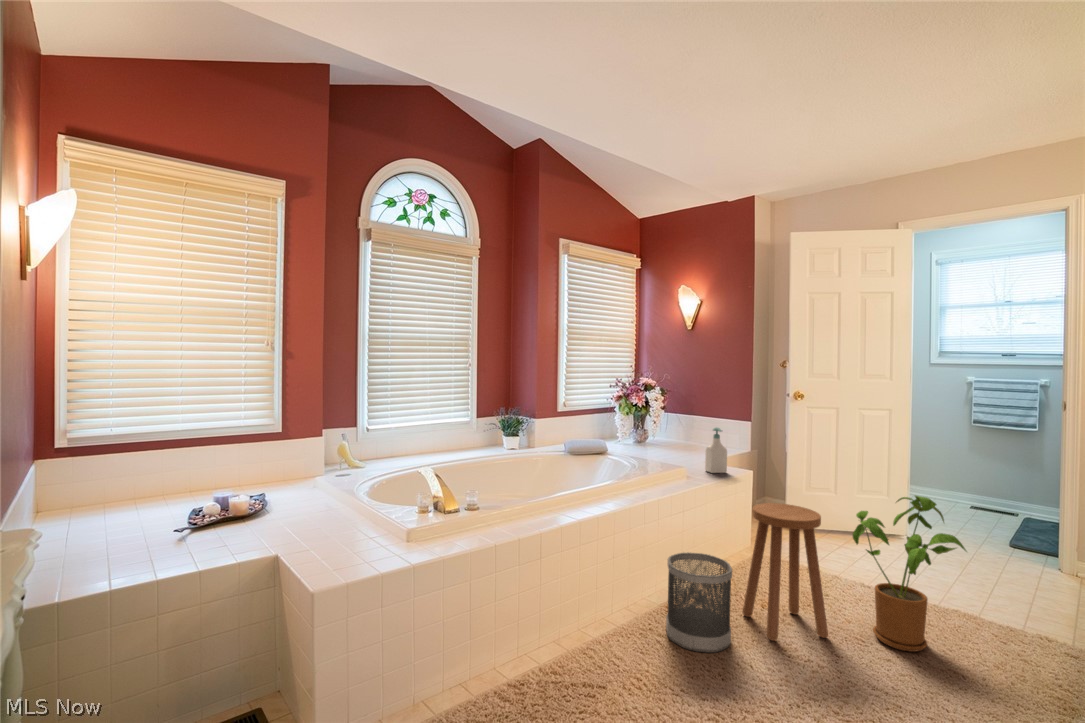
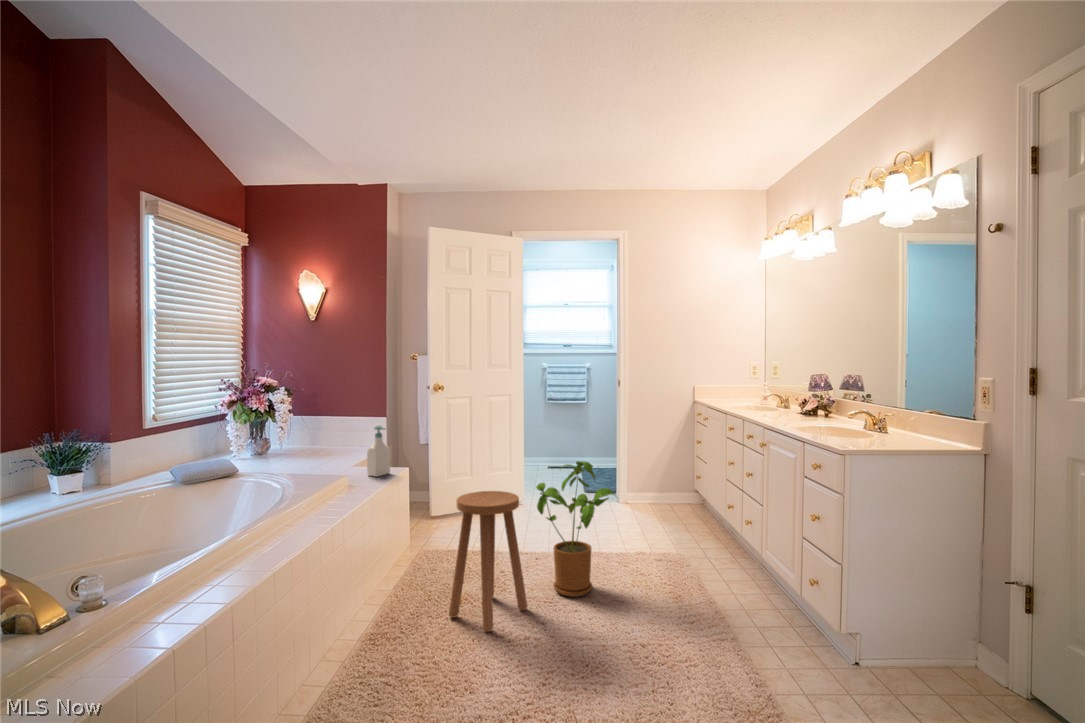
wastebasket: present [666,552,732,653] -> none [383,564,457,679]

